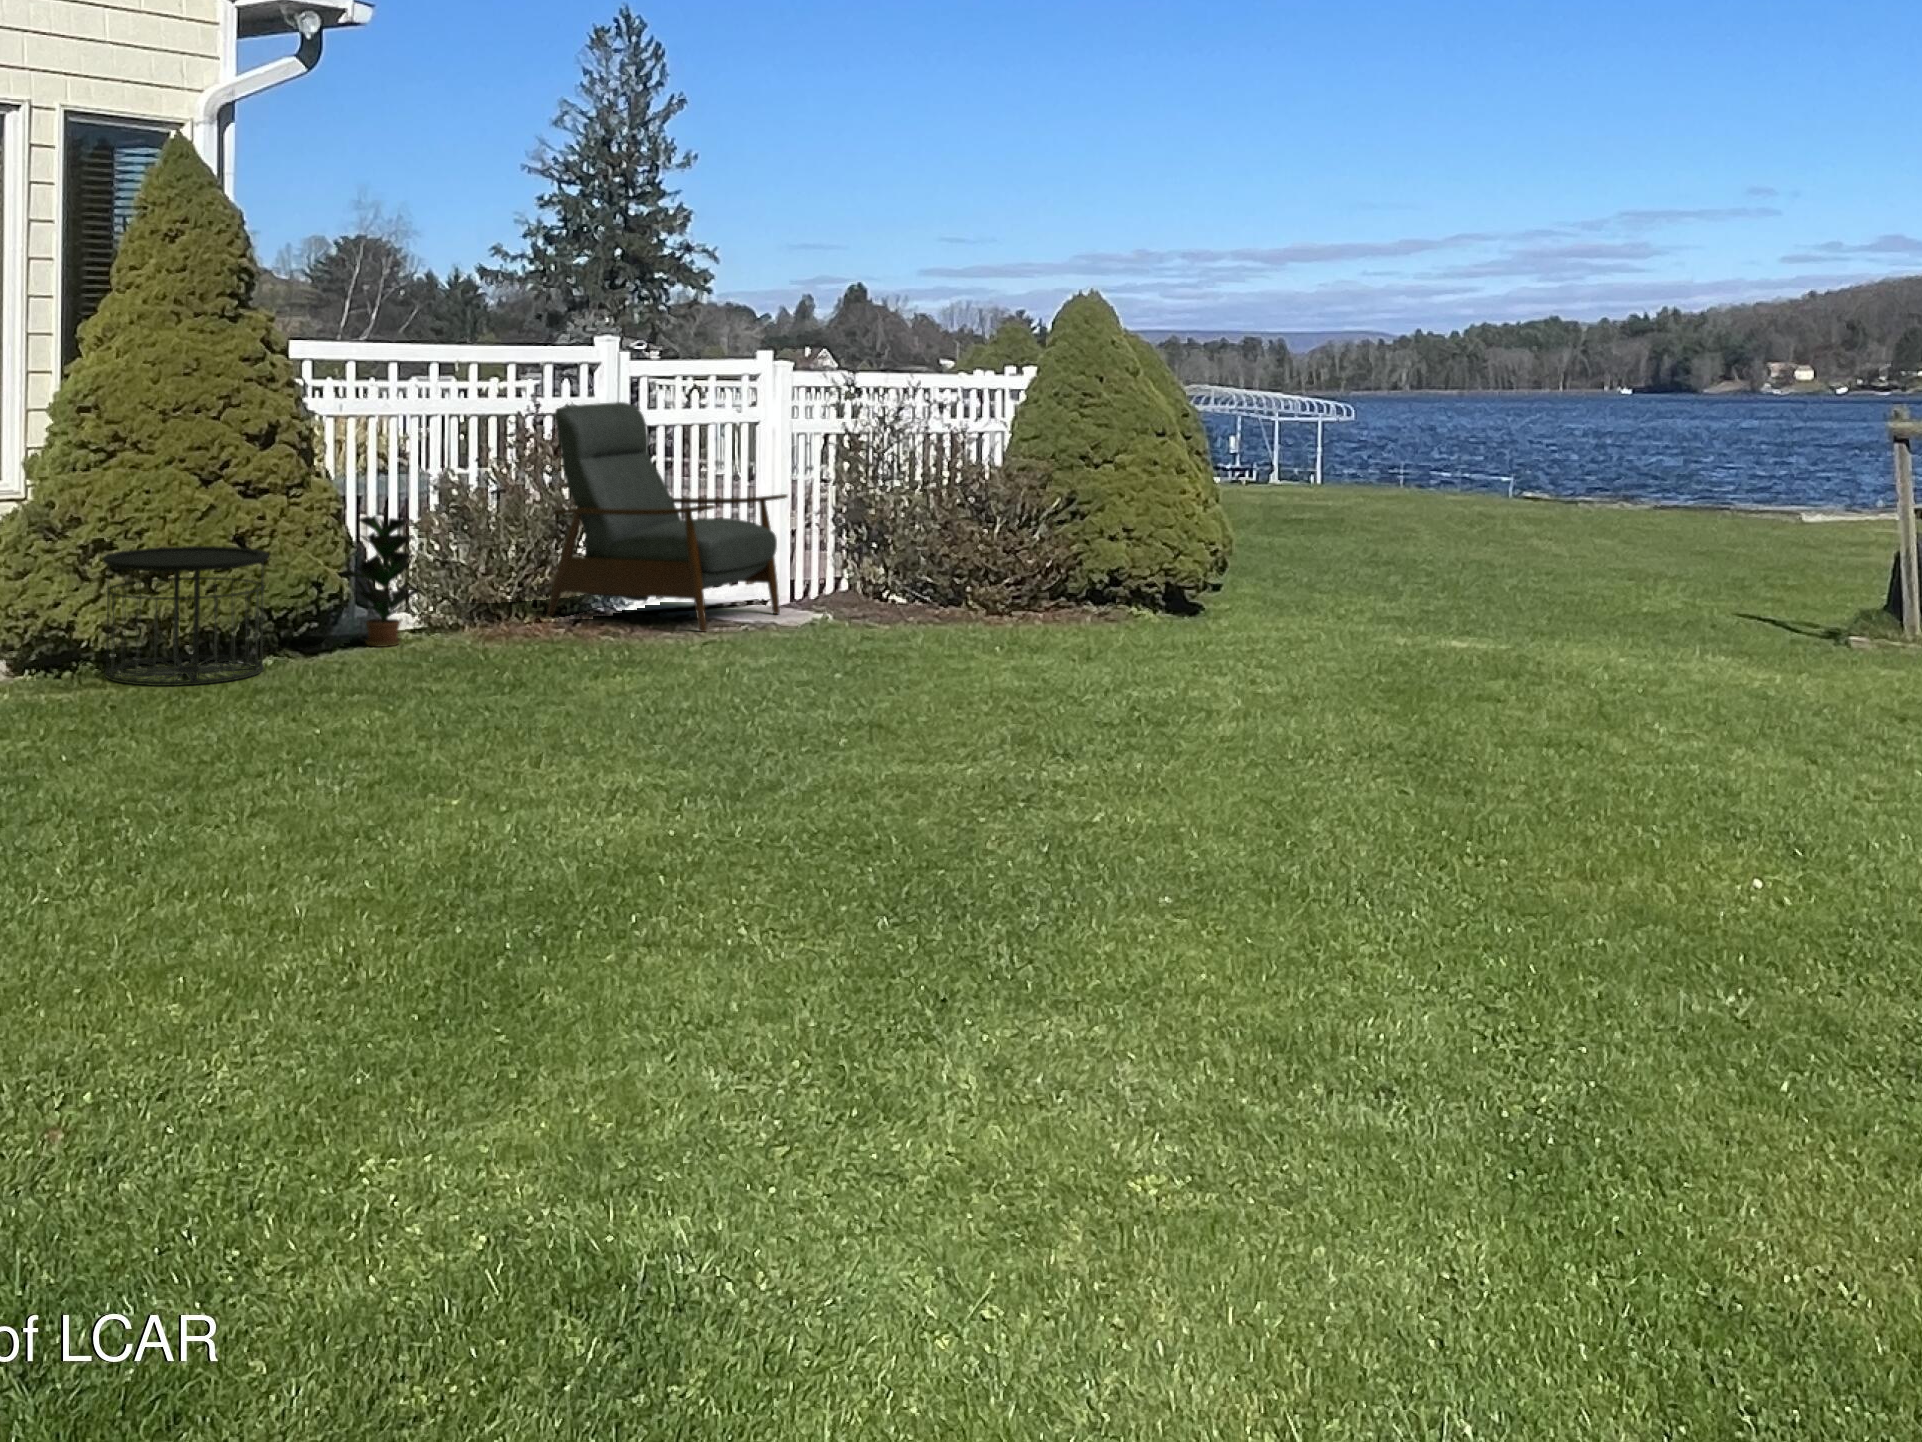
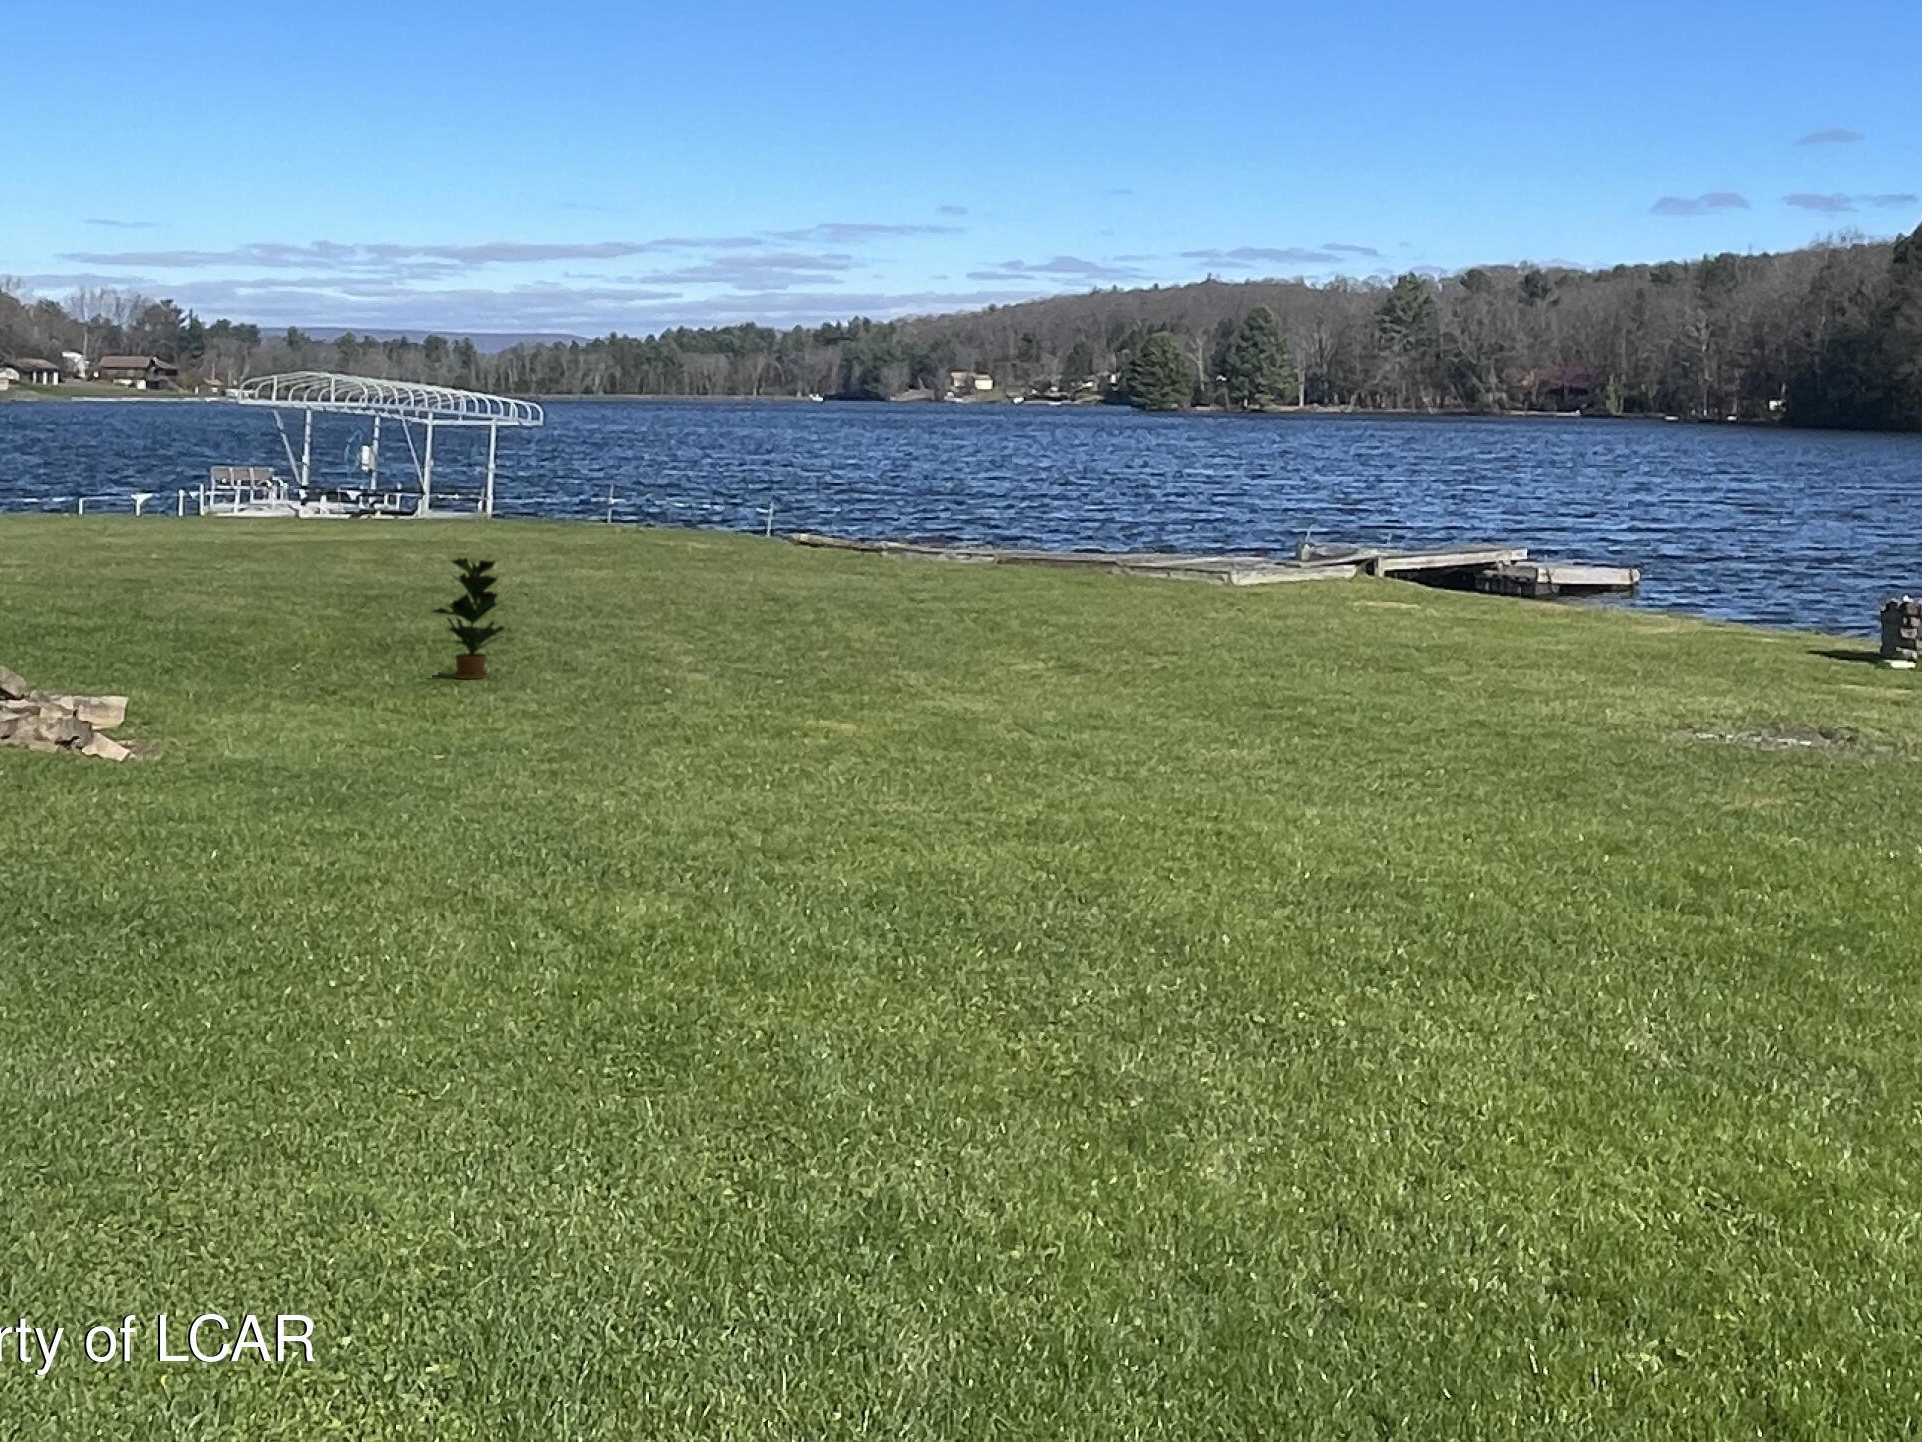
chair: present [547,402,787,632] -> none [621,459,847,670]
side table: present [103,546,270,686] -> none [208,583,368,712]

